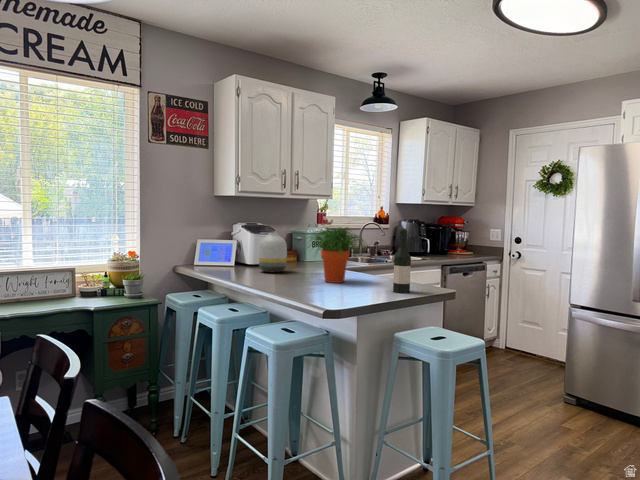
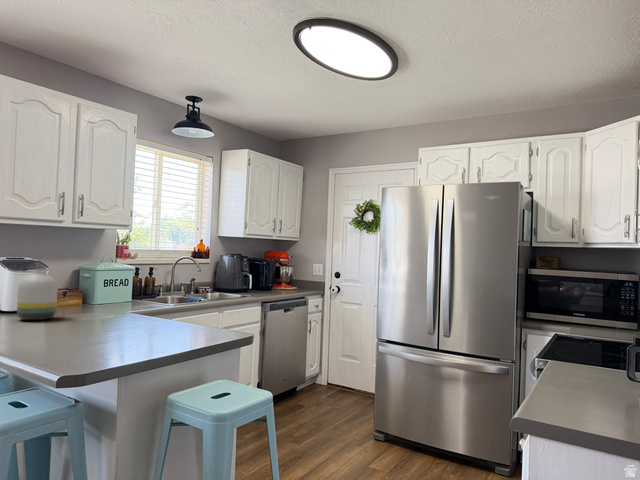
potted plant: present [308,227,363,283] -> none [67,263,152,332]
wine bottle: present [393,228,411,293] -> none [174,267,196,342]

